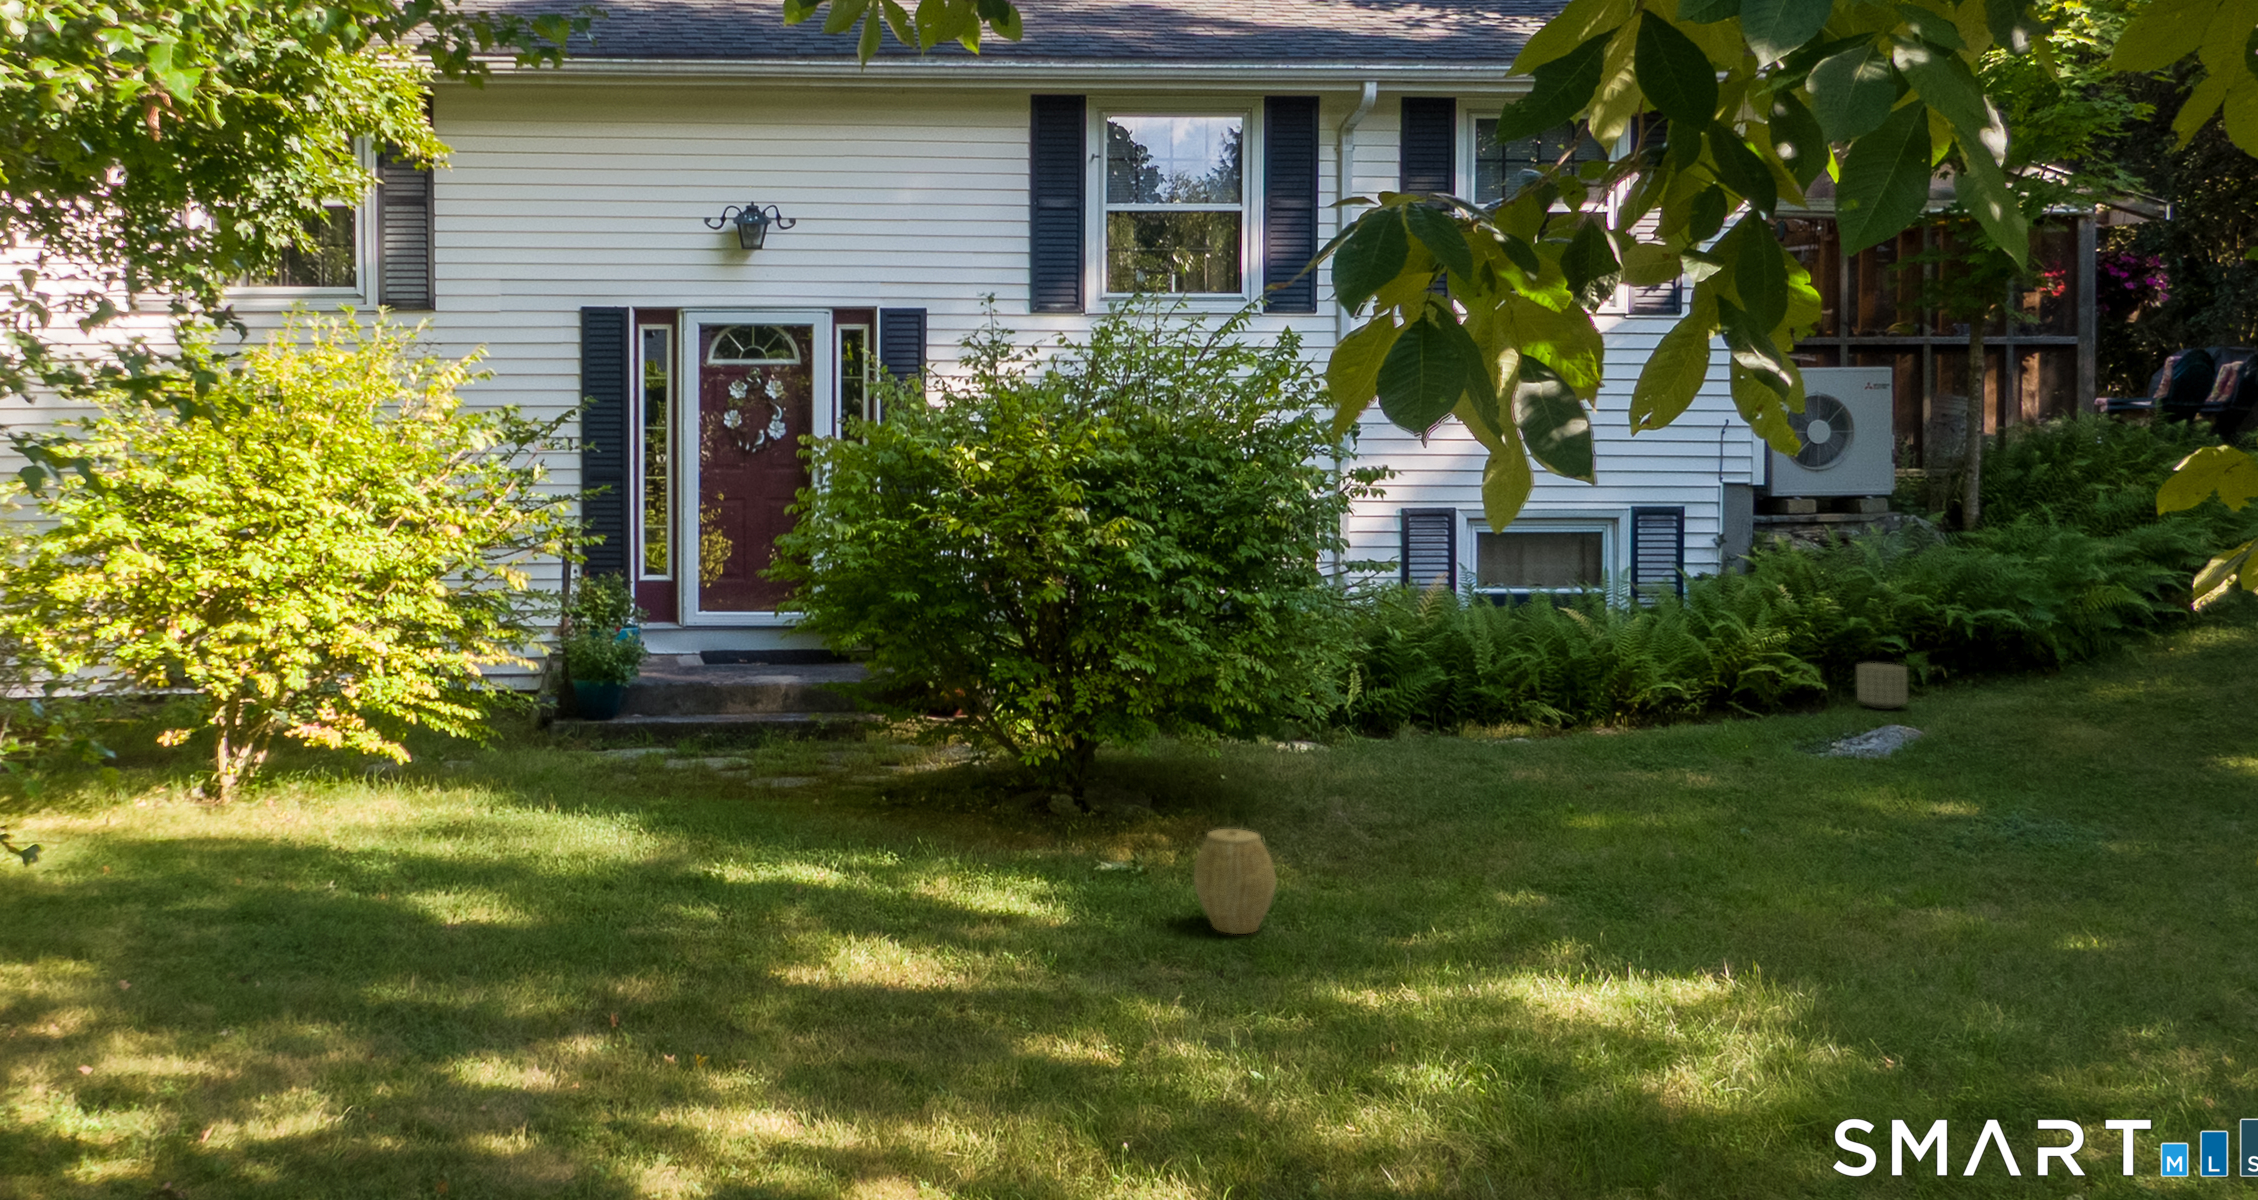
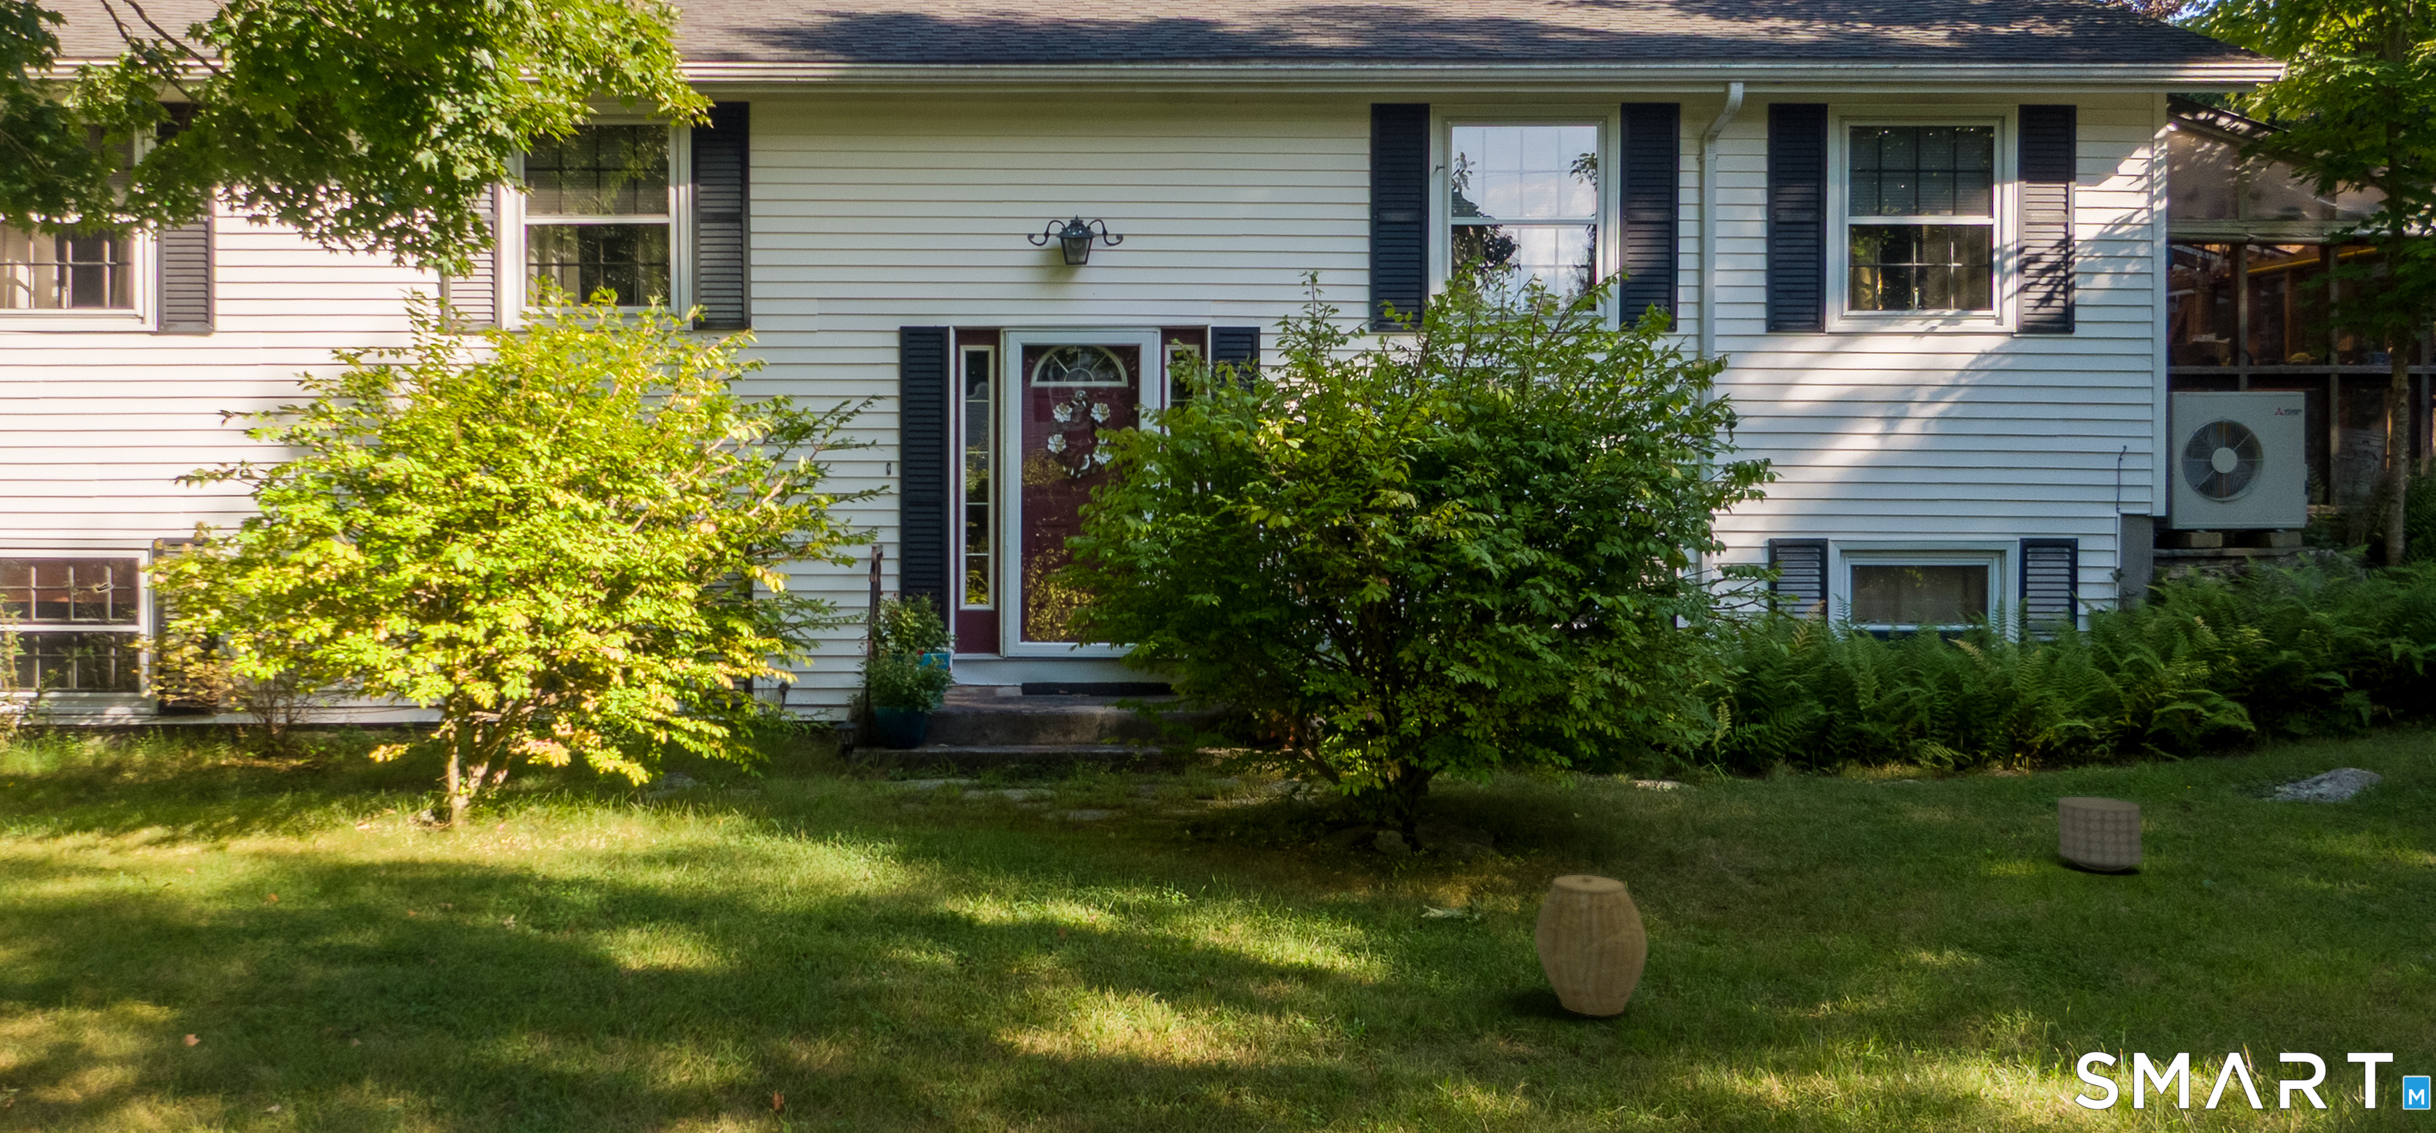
planter: present [1857,663,1908,709] -> present [2058,797,2142,872]

